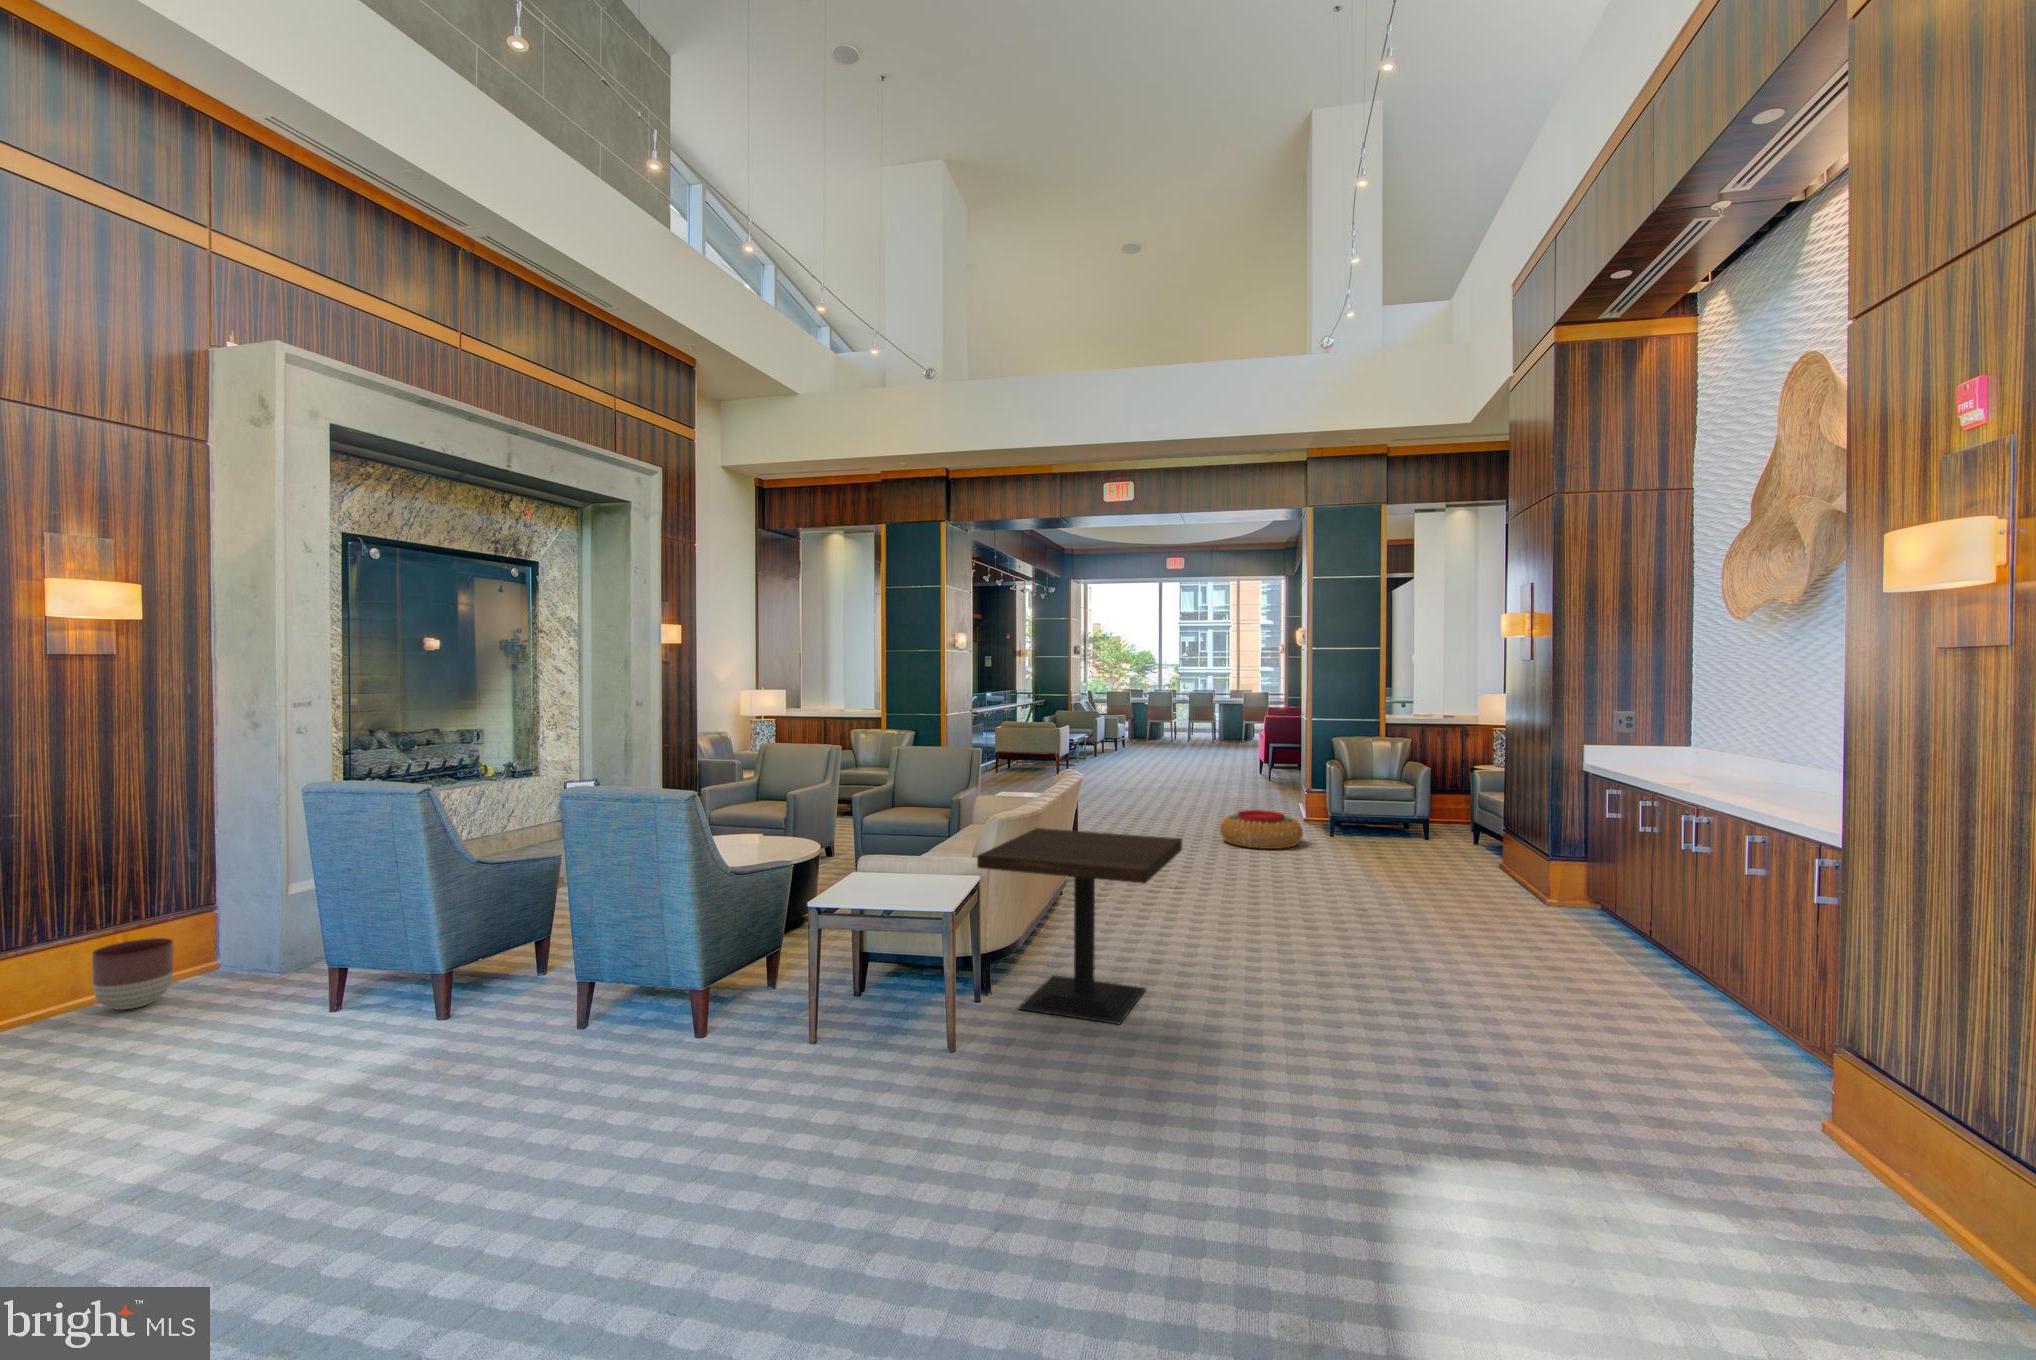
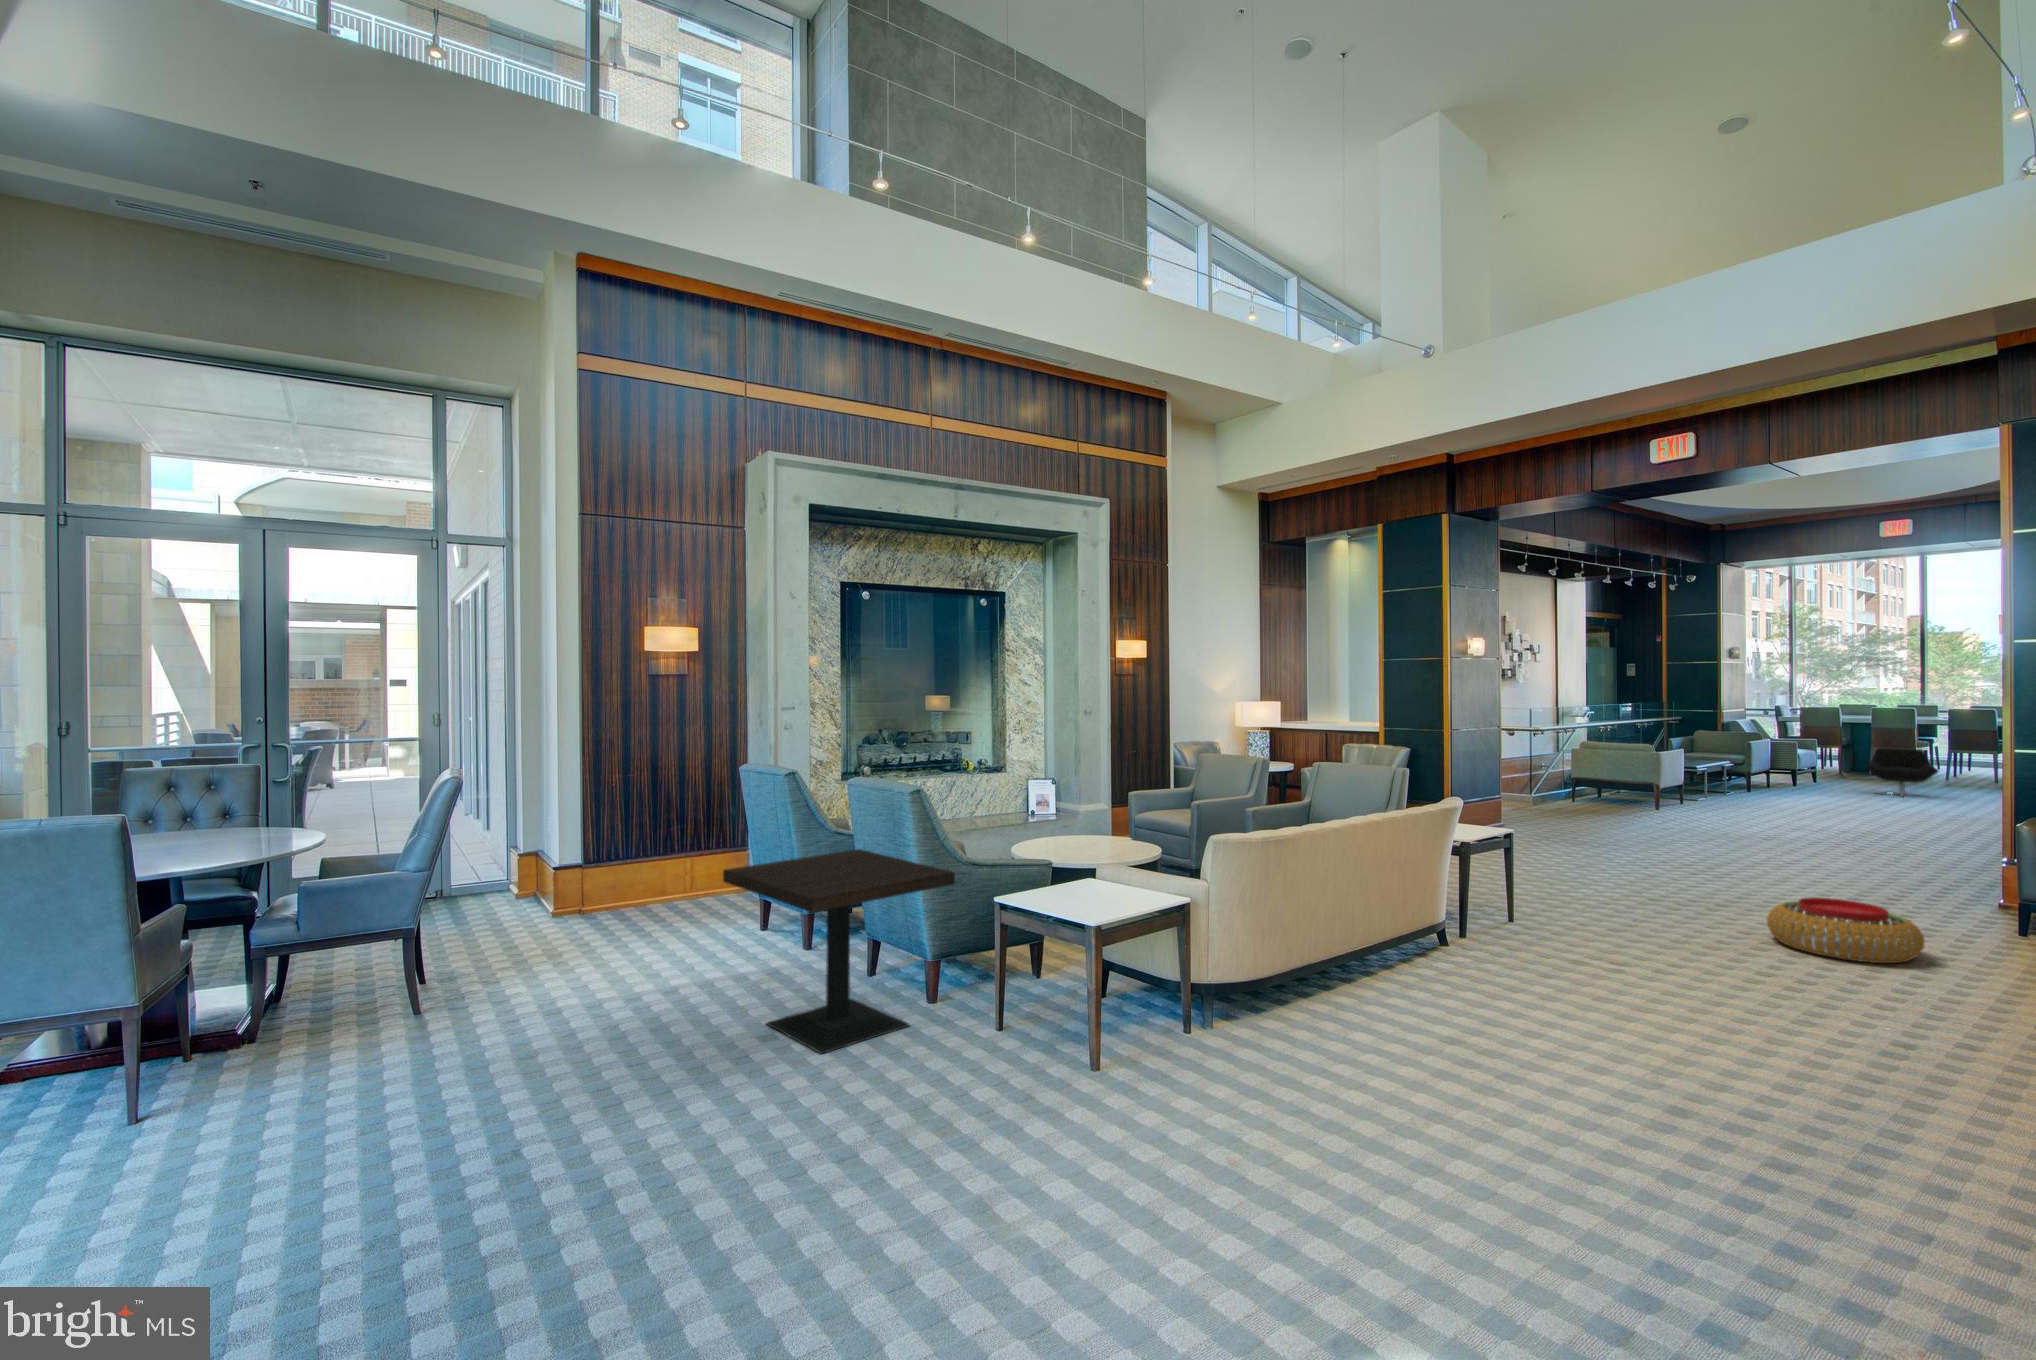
lounge chair: none [1140,713,1178,746] -> present [1867,748,1938,797]
side table: present [977,828,1182,1024] -> present [723,849,955,1054]
planter: present [92,938,173,1010] -> none [664,860,704,904]

